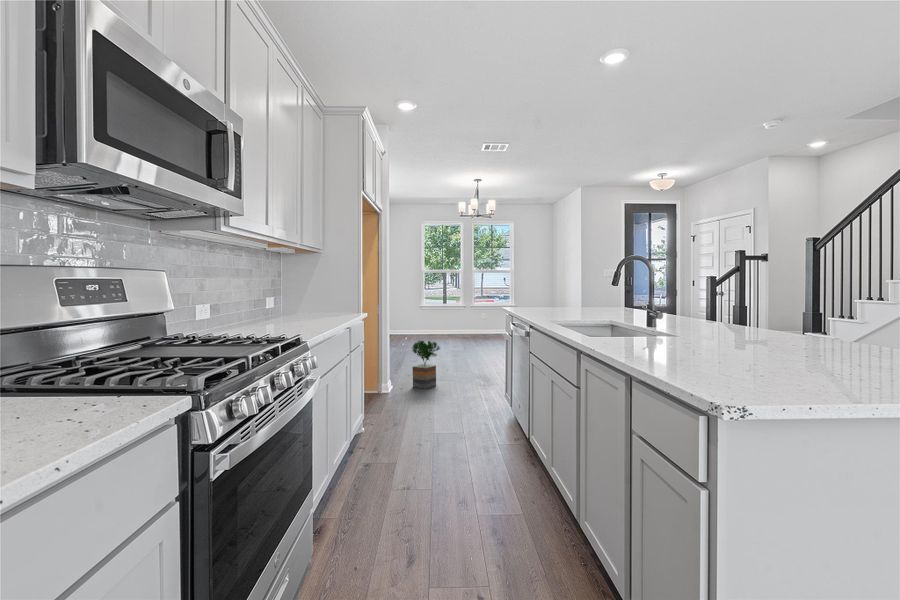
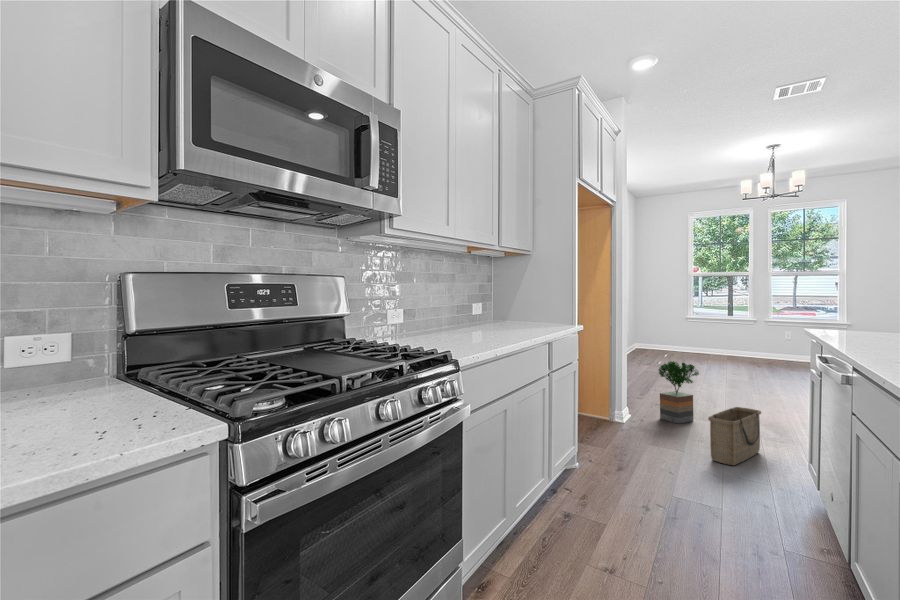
basket: none [455,370,484,412] -> present [708,407,761,465]

